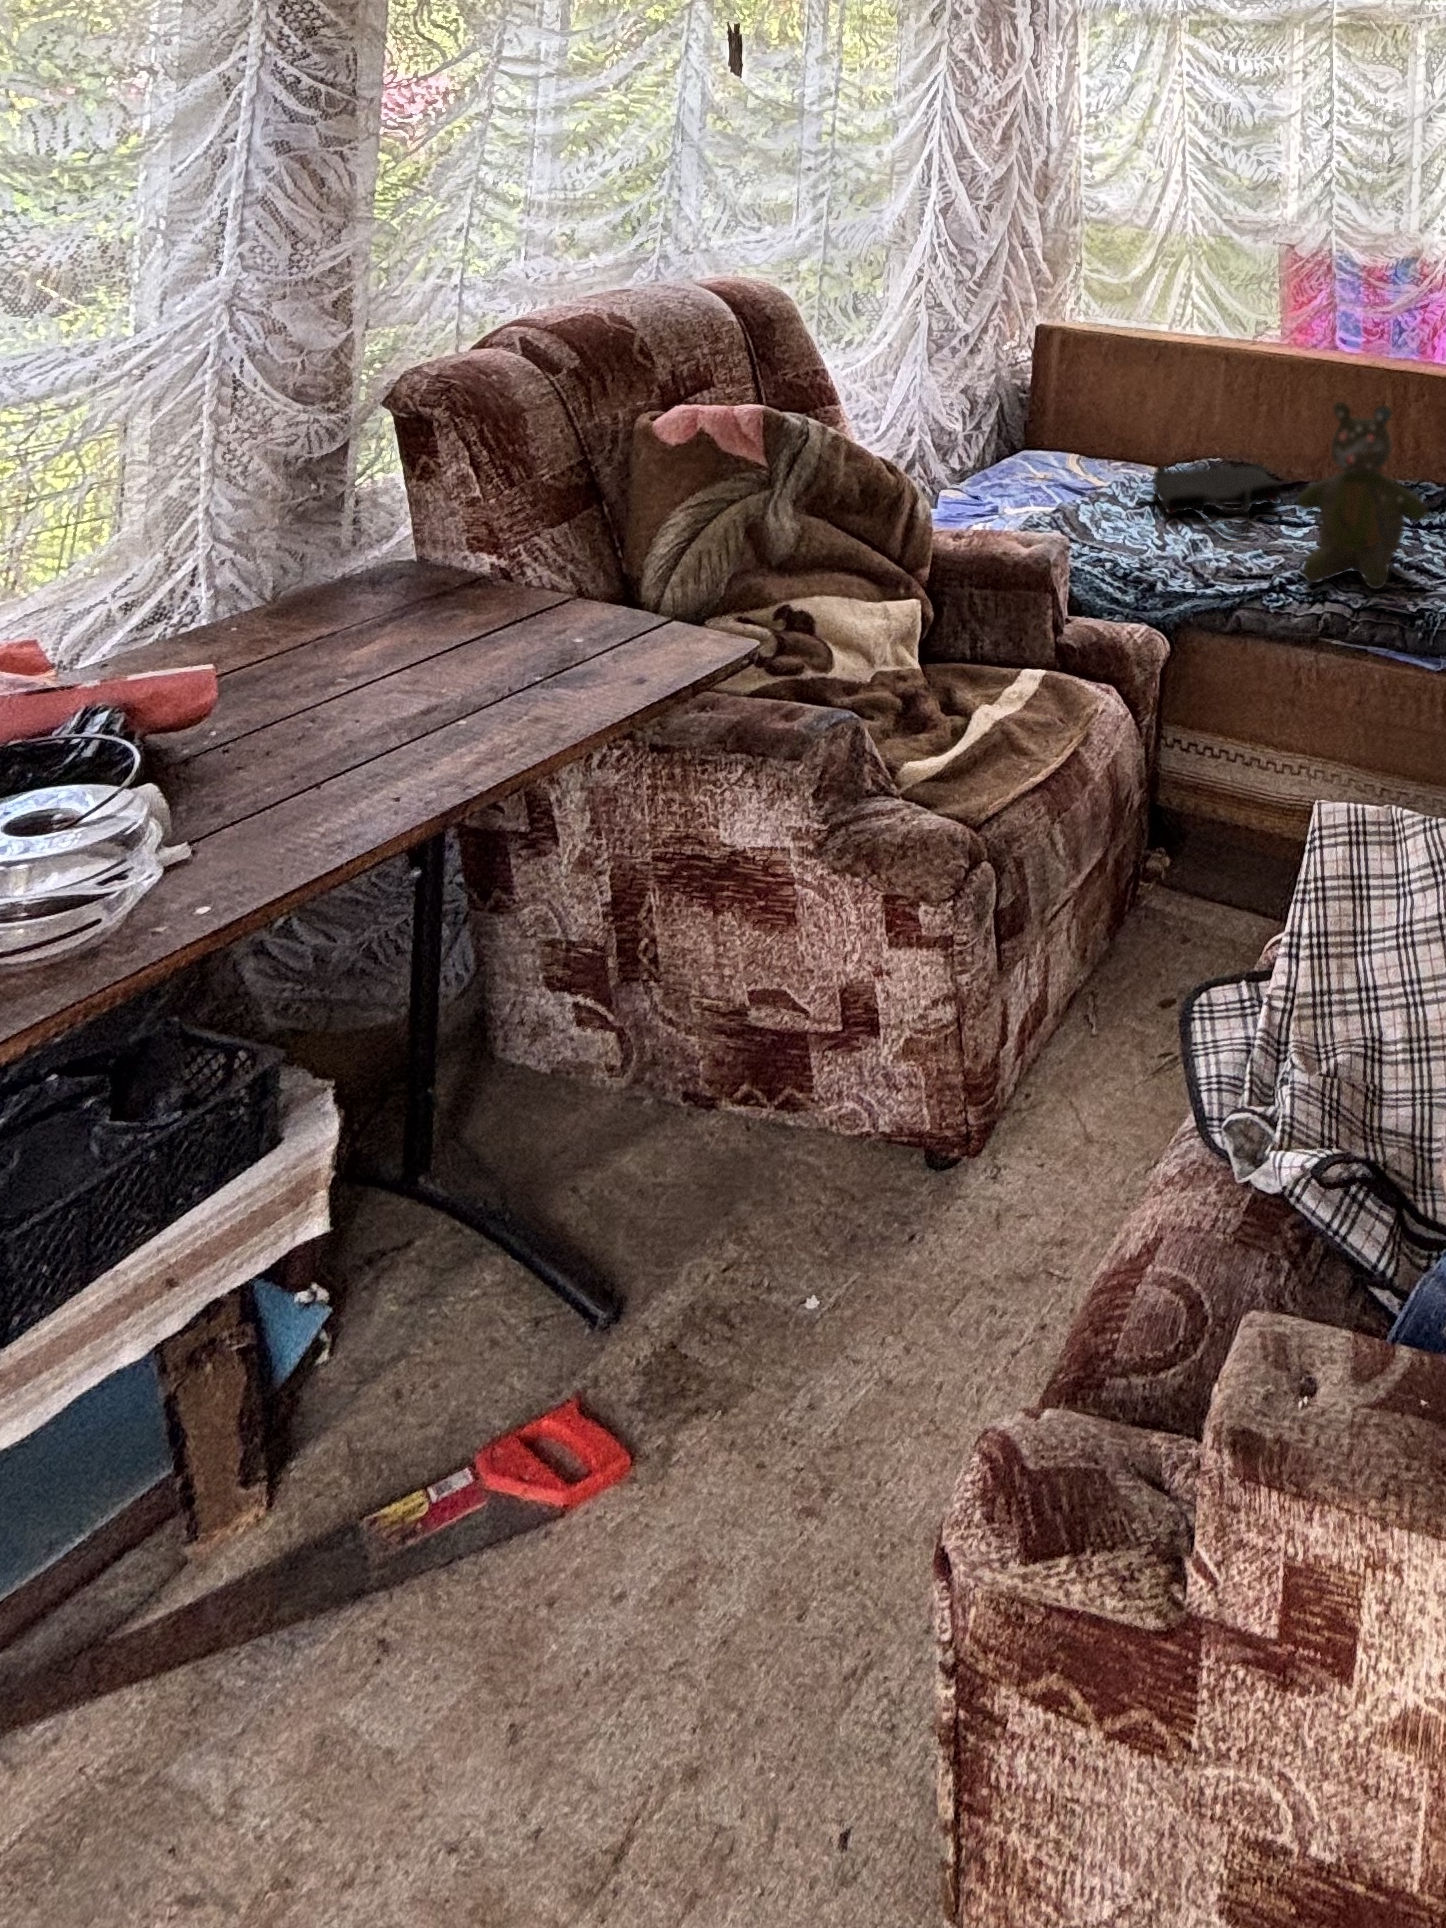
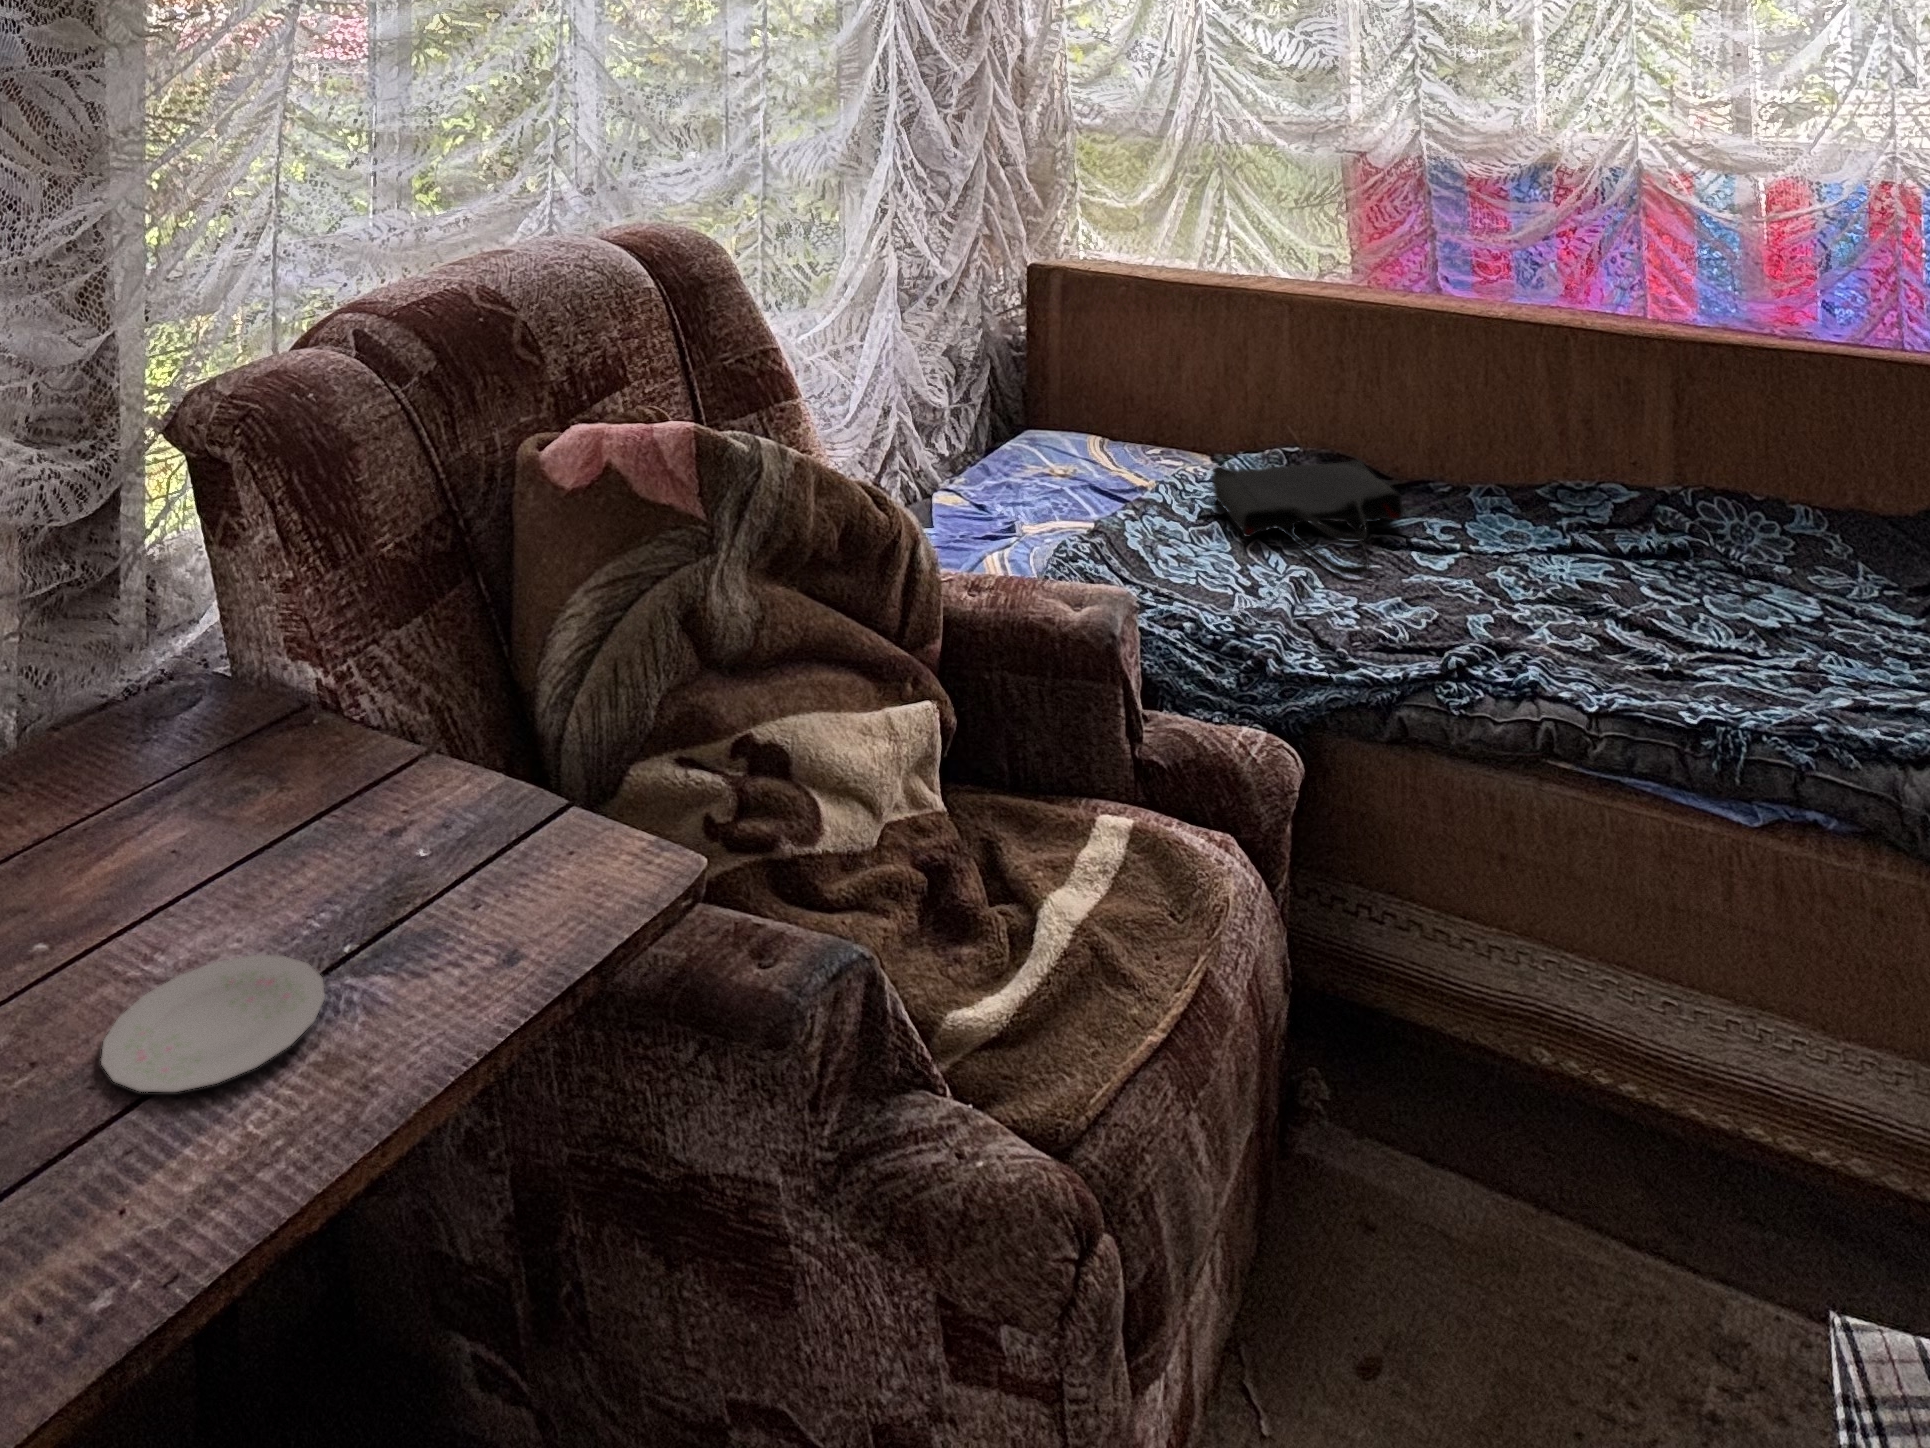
teddy bear: present [1298,402,1427,589] -> none [1454,383,1671,675]
plate: none [347,511,521,751] -> present [101,955,325,1092]

